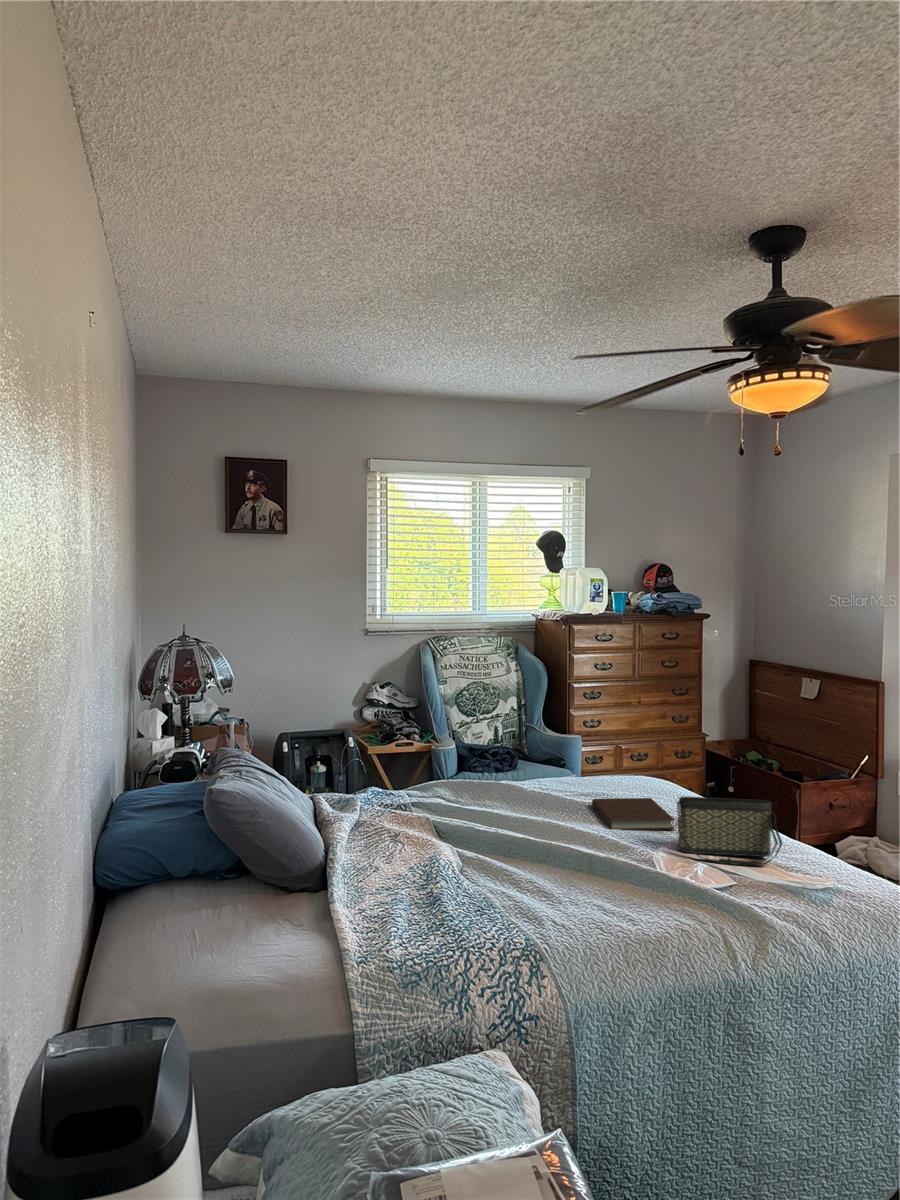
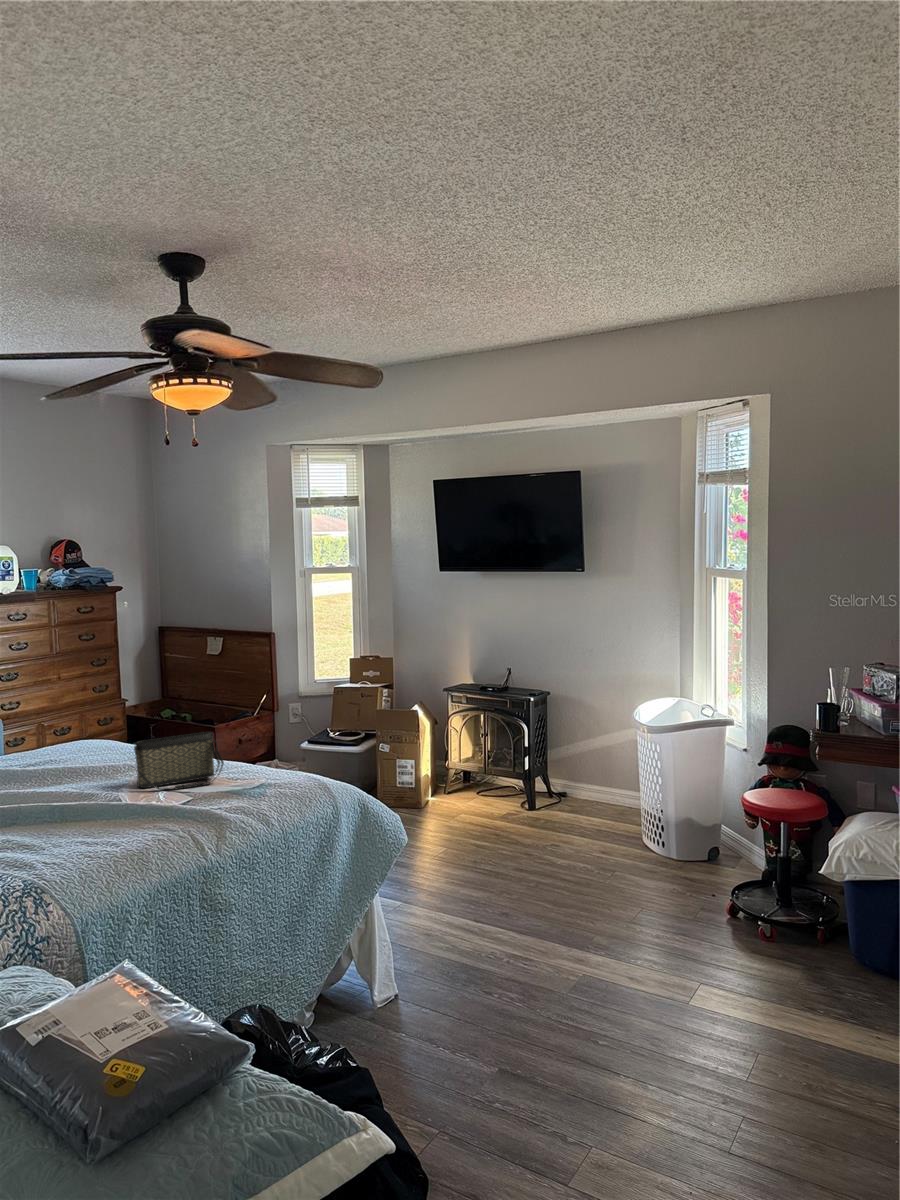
notebook: present [592,798,675,830] -> none [45,754,130,786]

